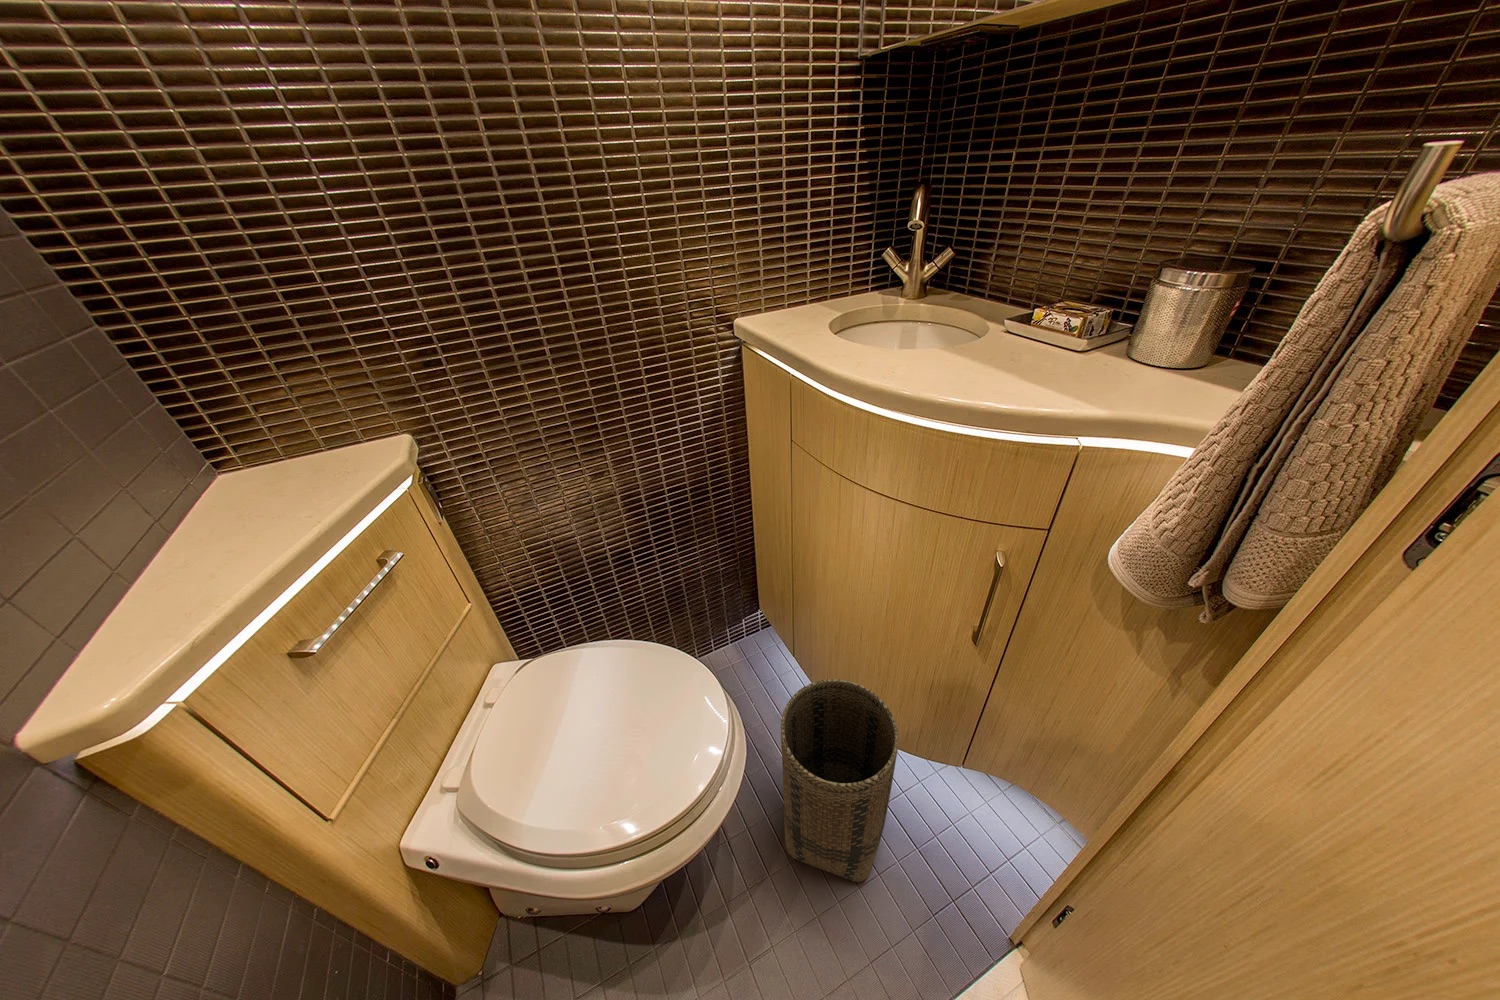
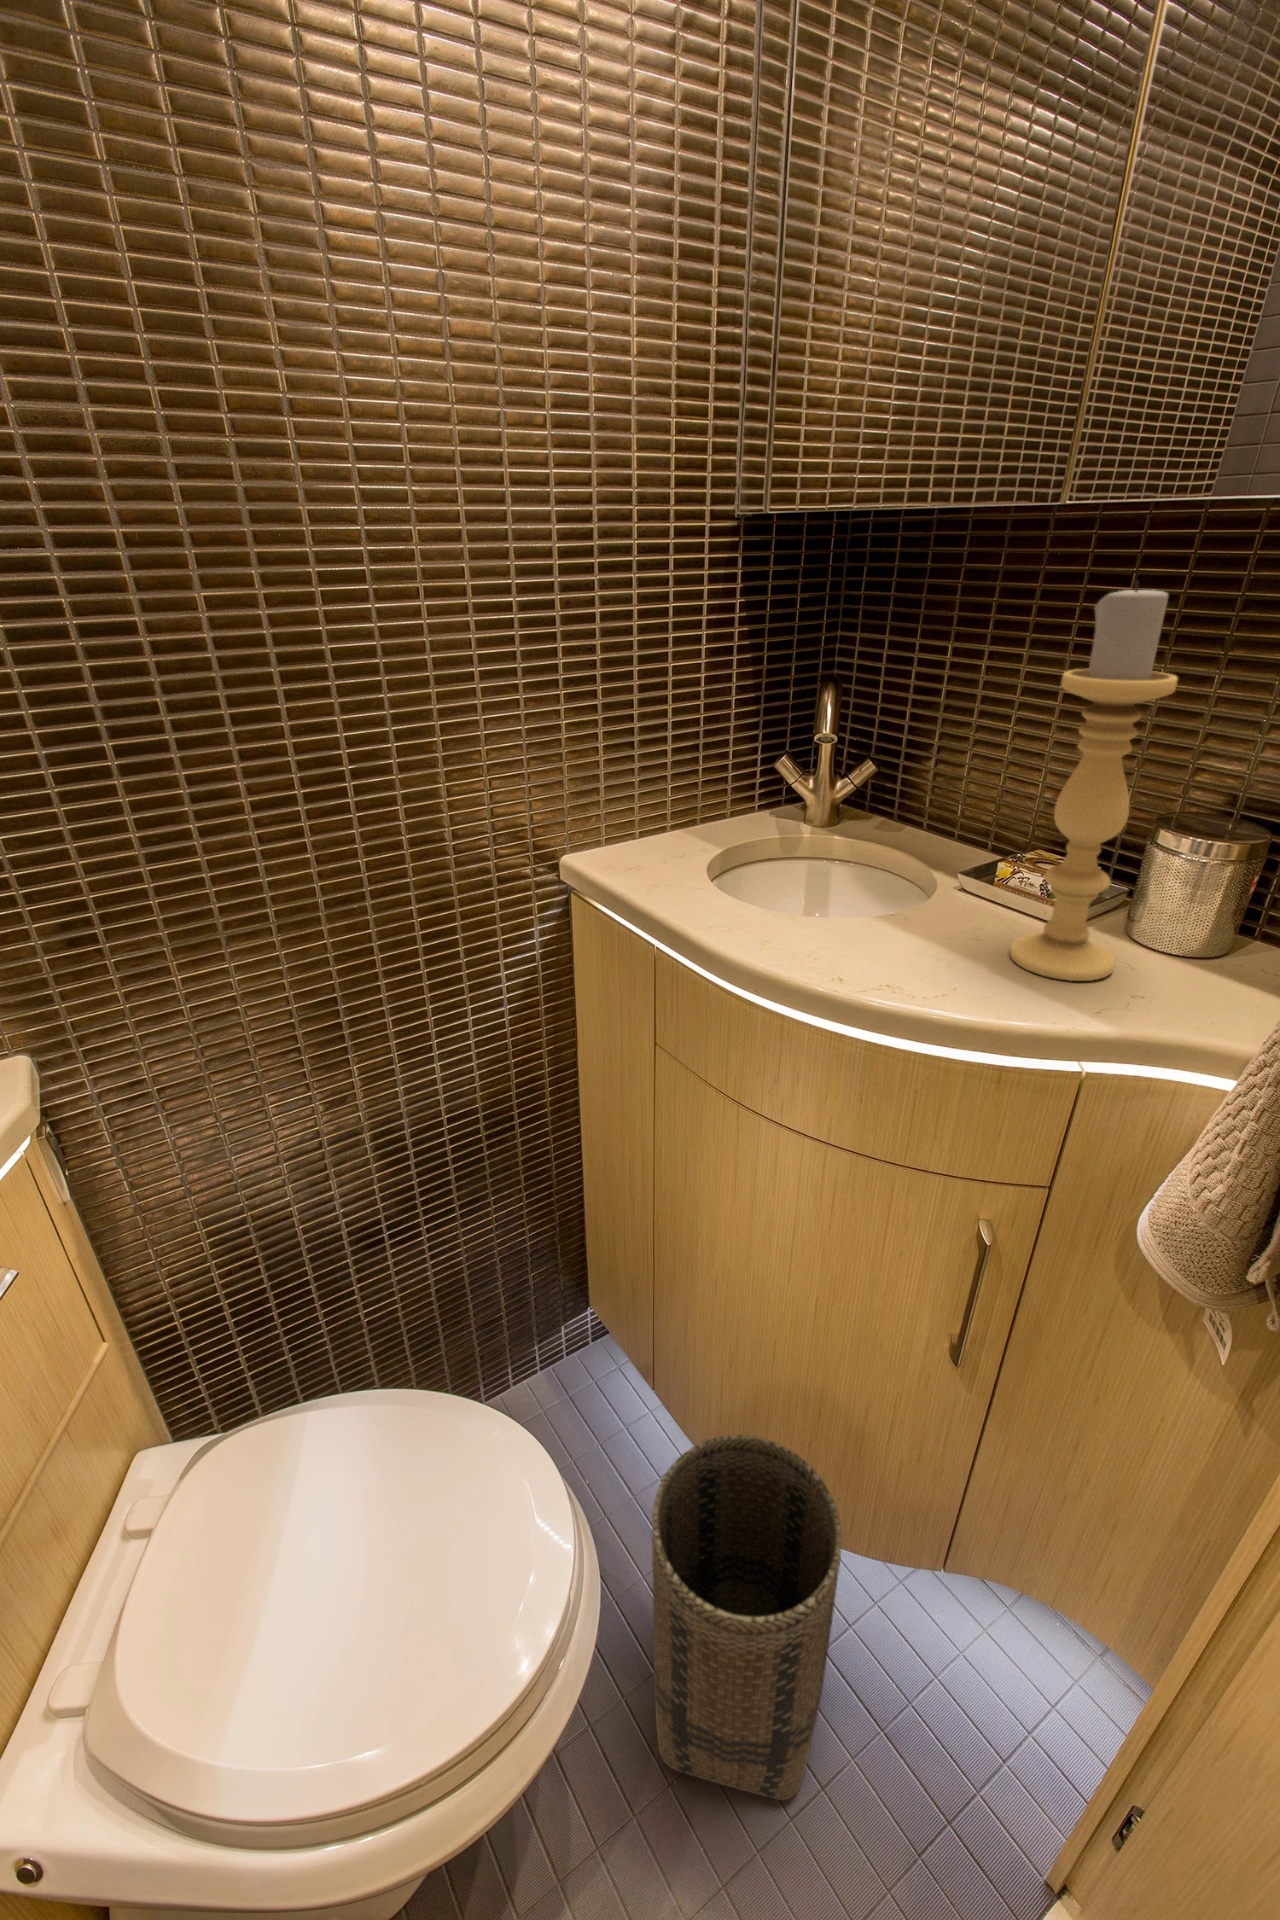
candle holder: none [1042,26,1209,381] -> present [1010,581,1178,981]

